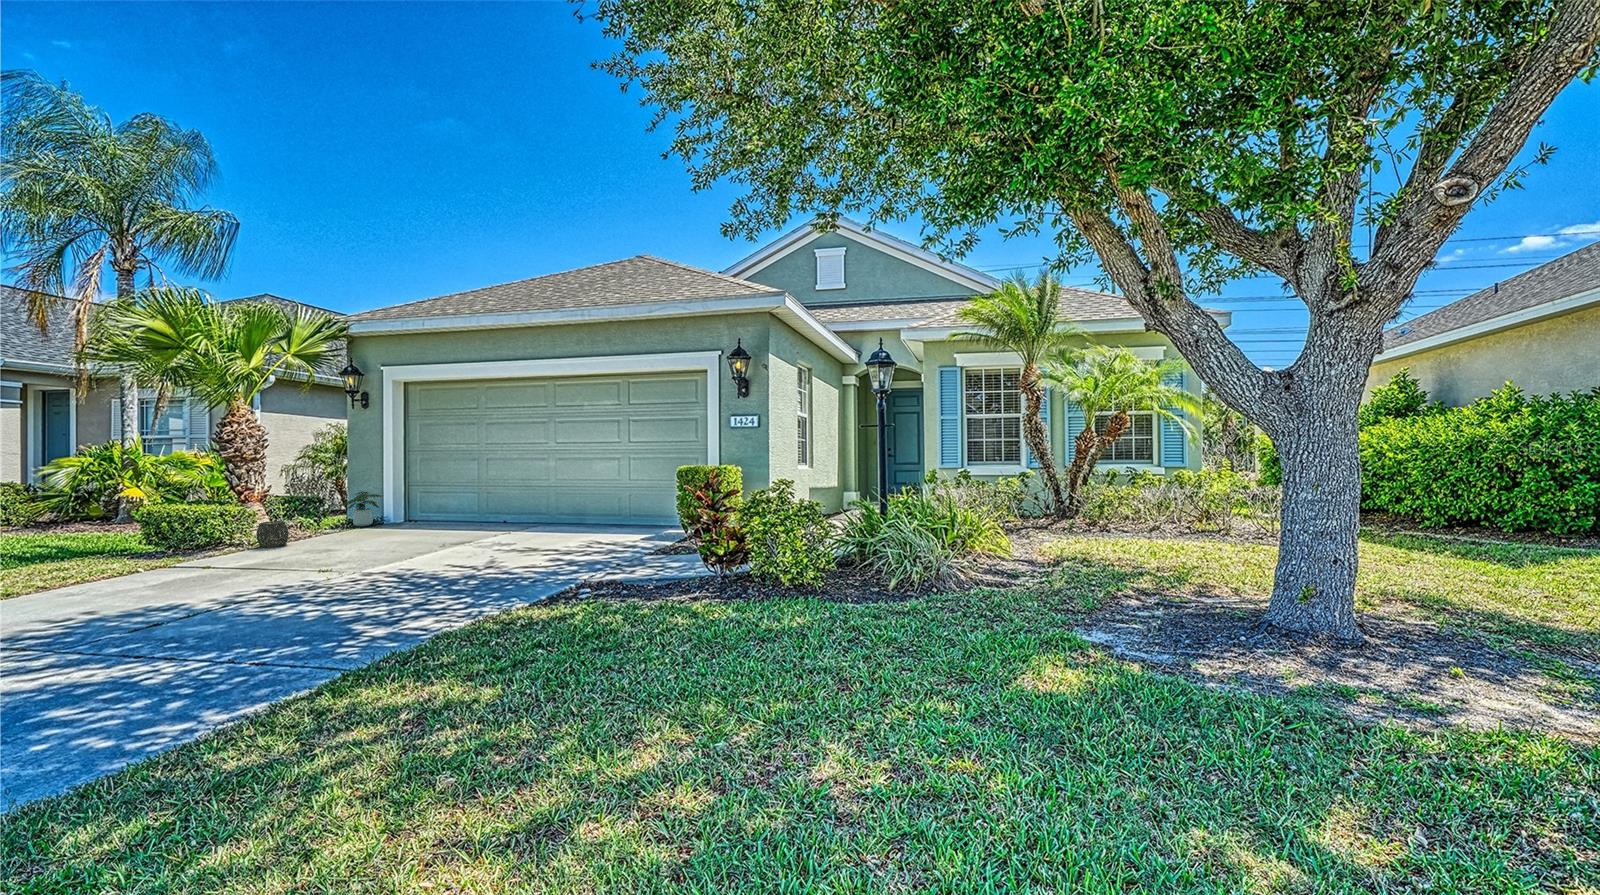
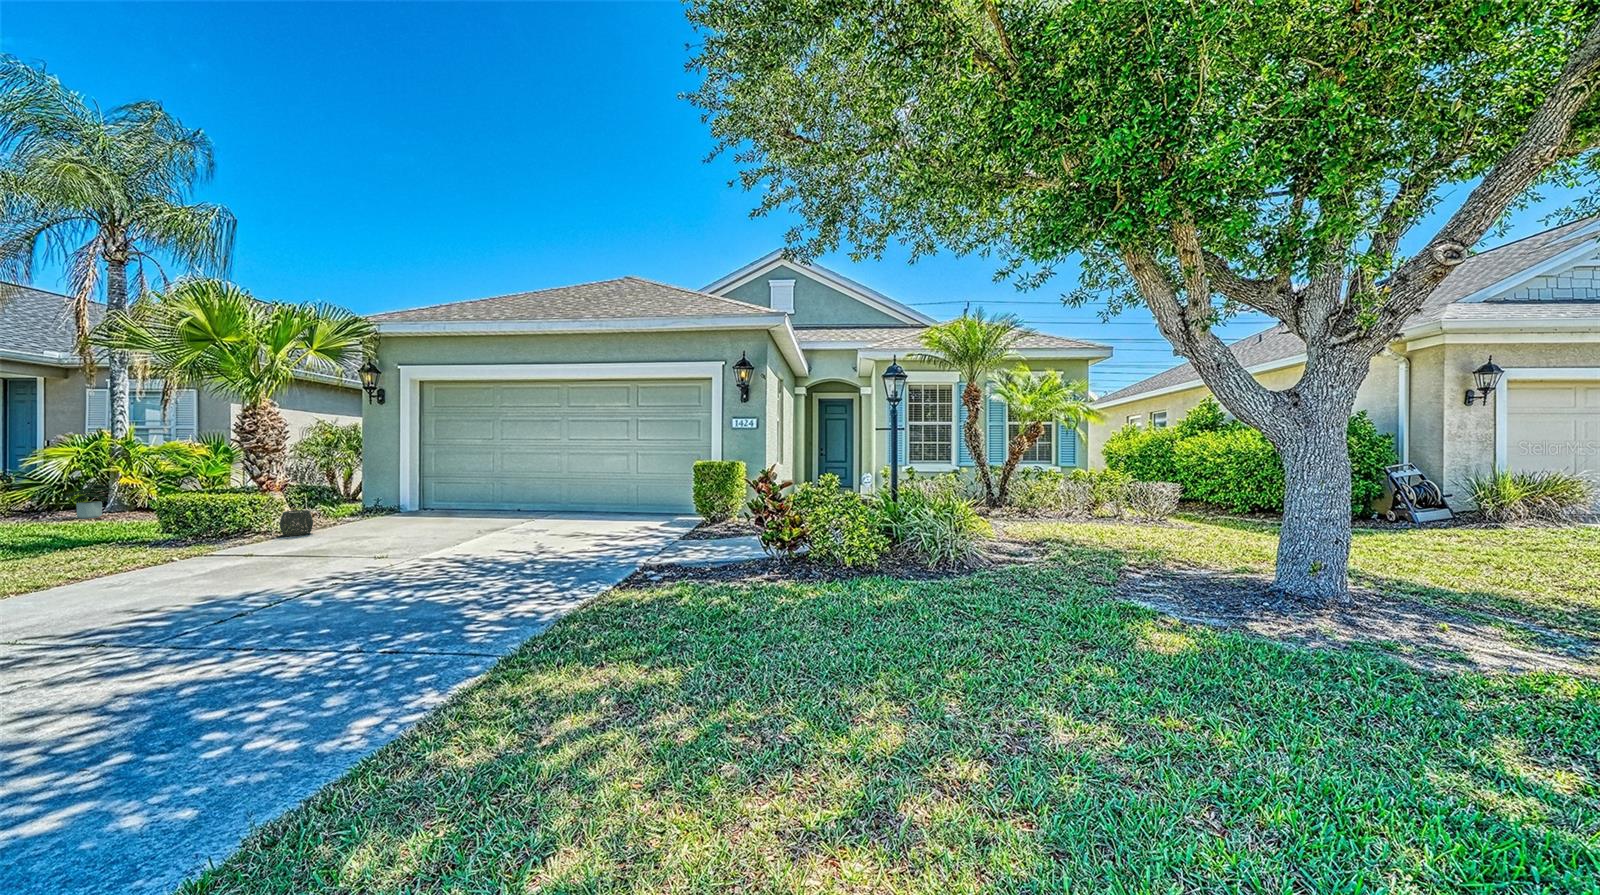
potted plant: present [341,491,381,526] -> present [61,485,112,519]

